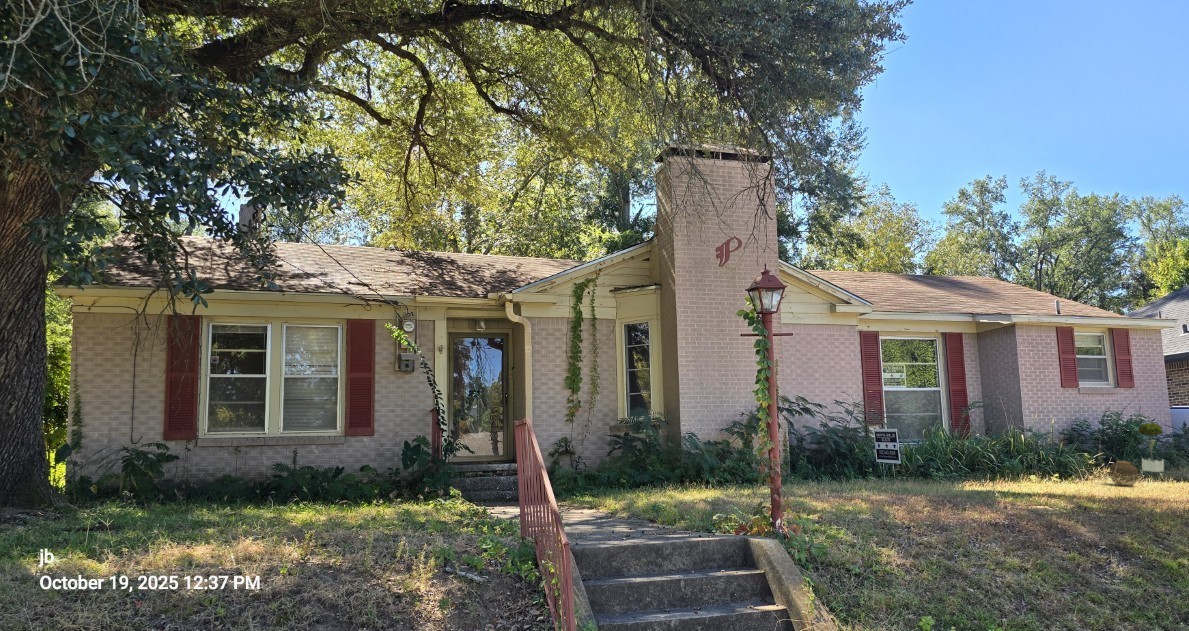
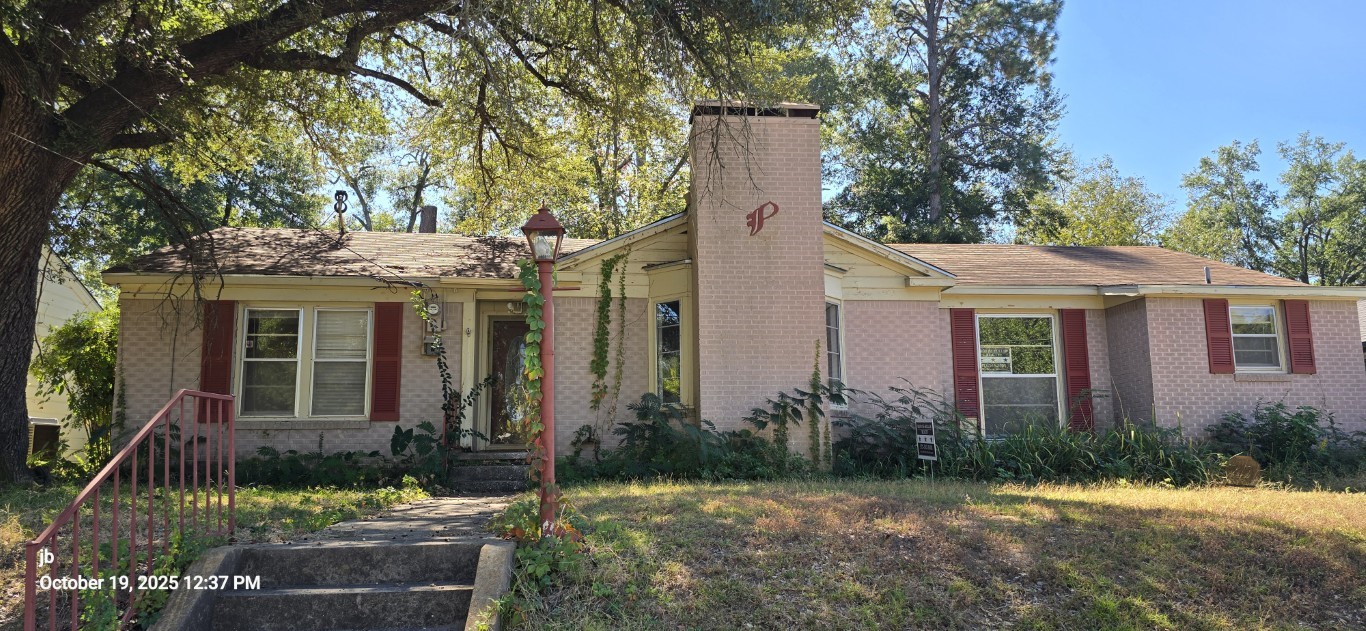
potted tree: present [1138,423,1164,472] -> none [1301,413,1338,475]

